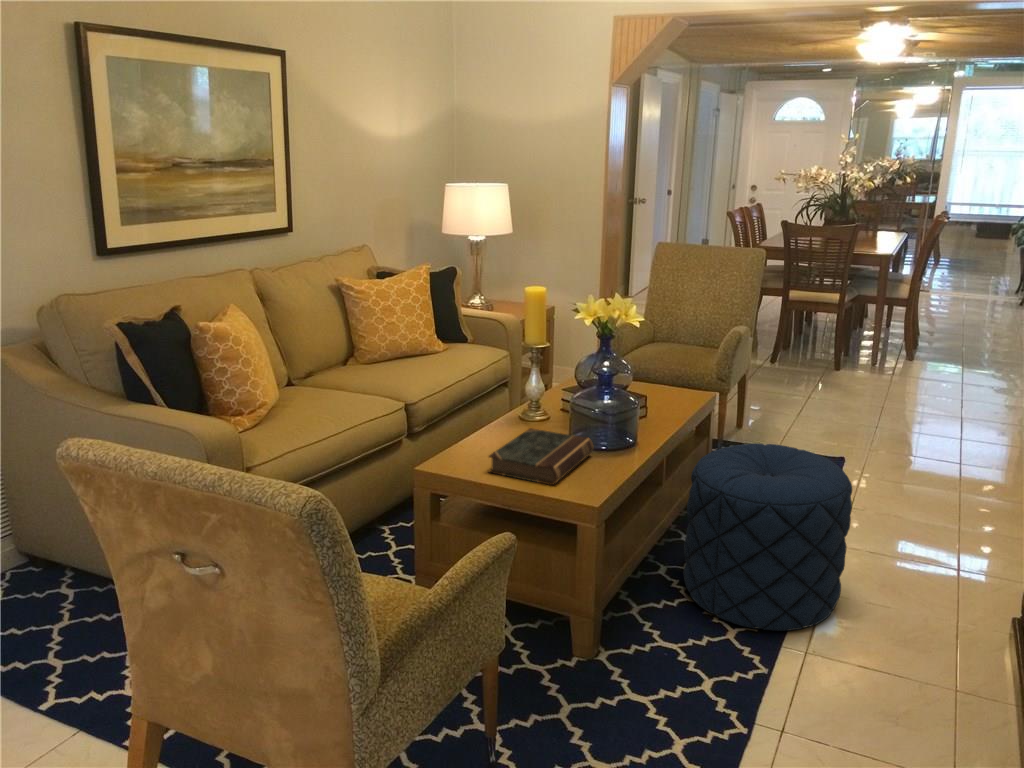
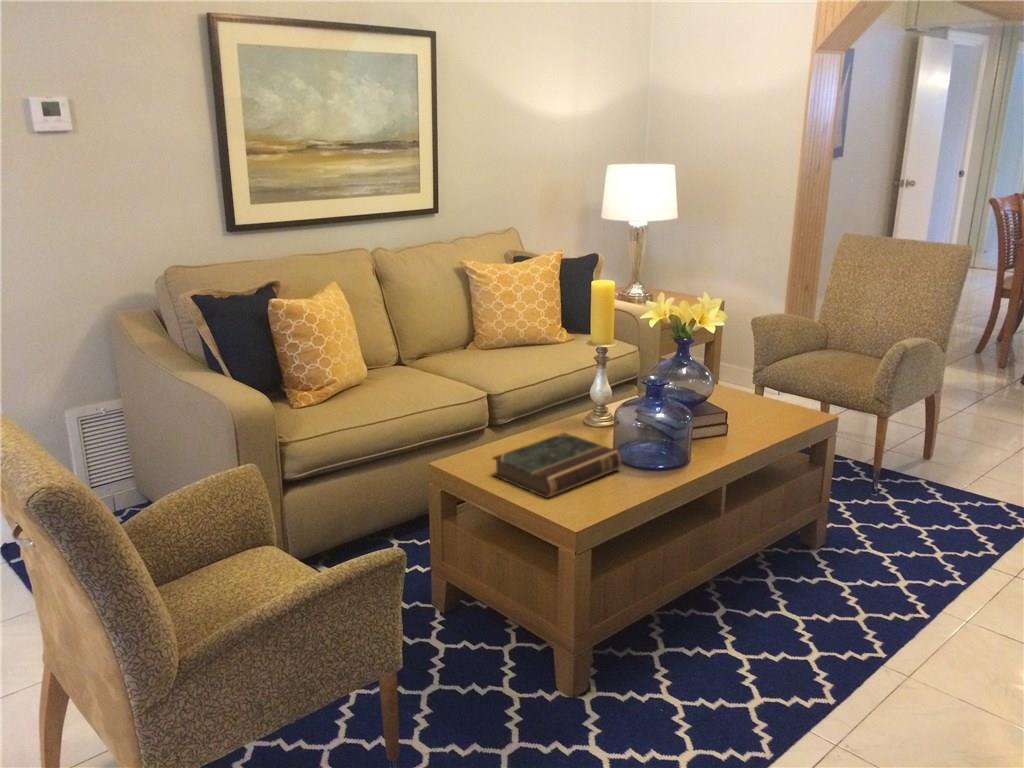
pouf: present [683,443,852,631] -> none [727,479,941,716]

